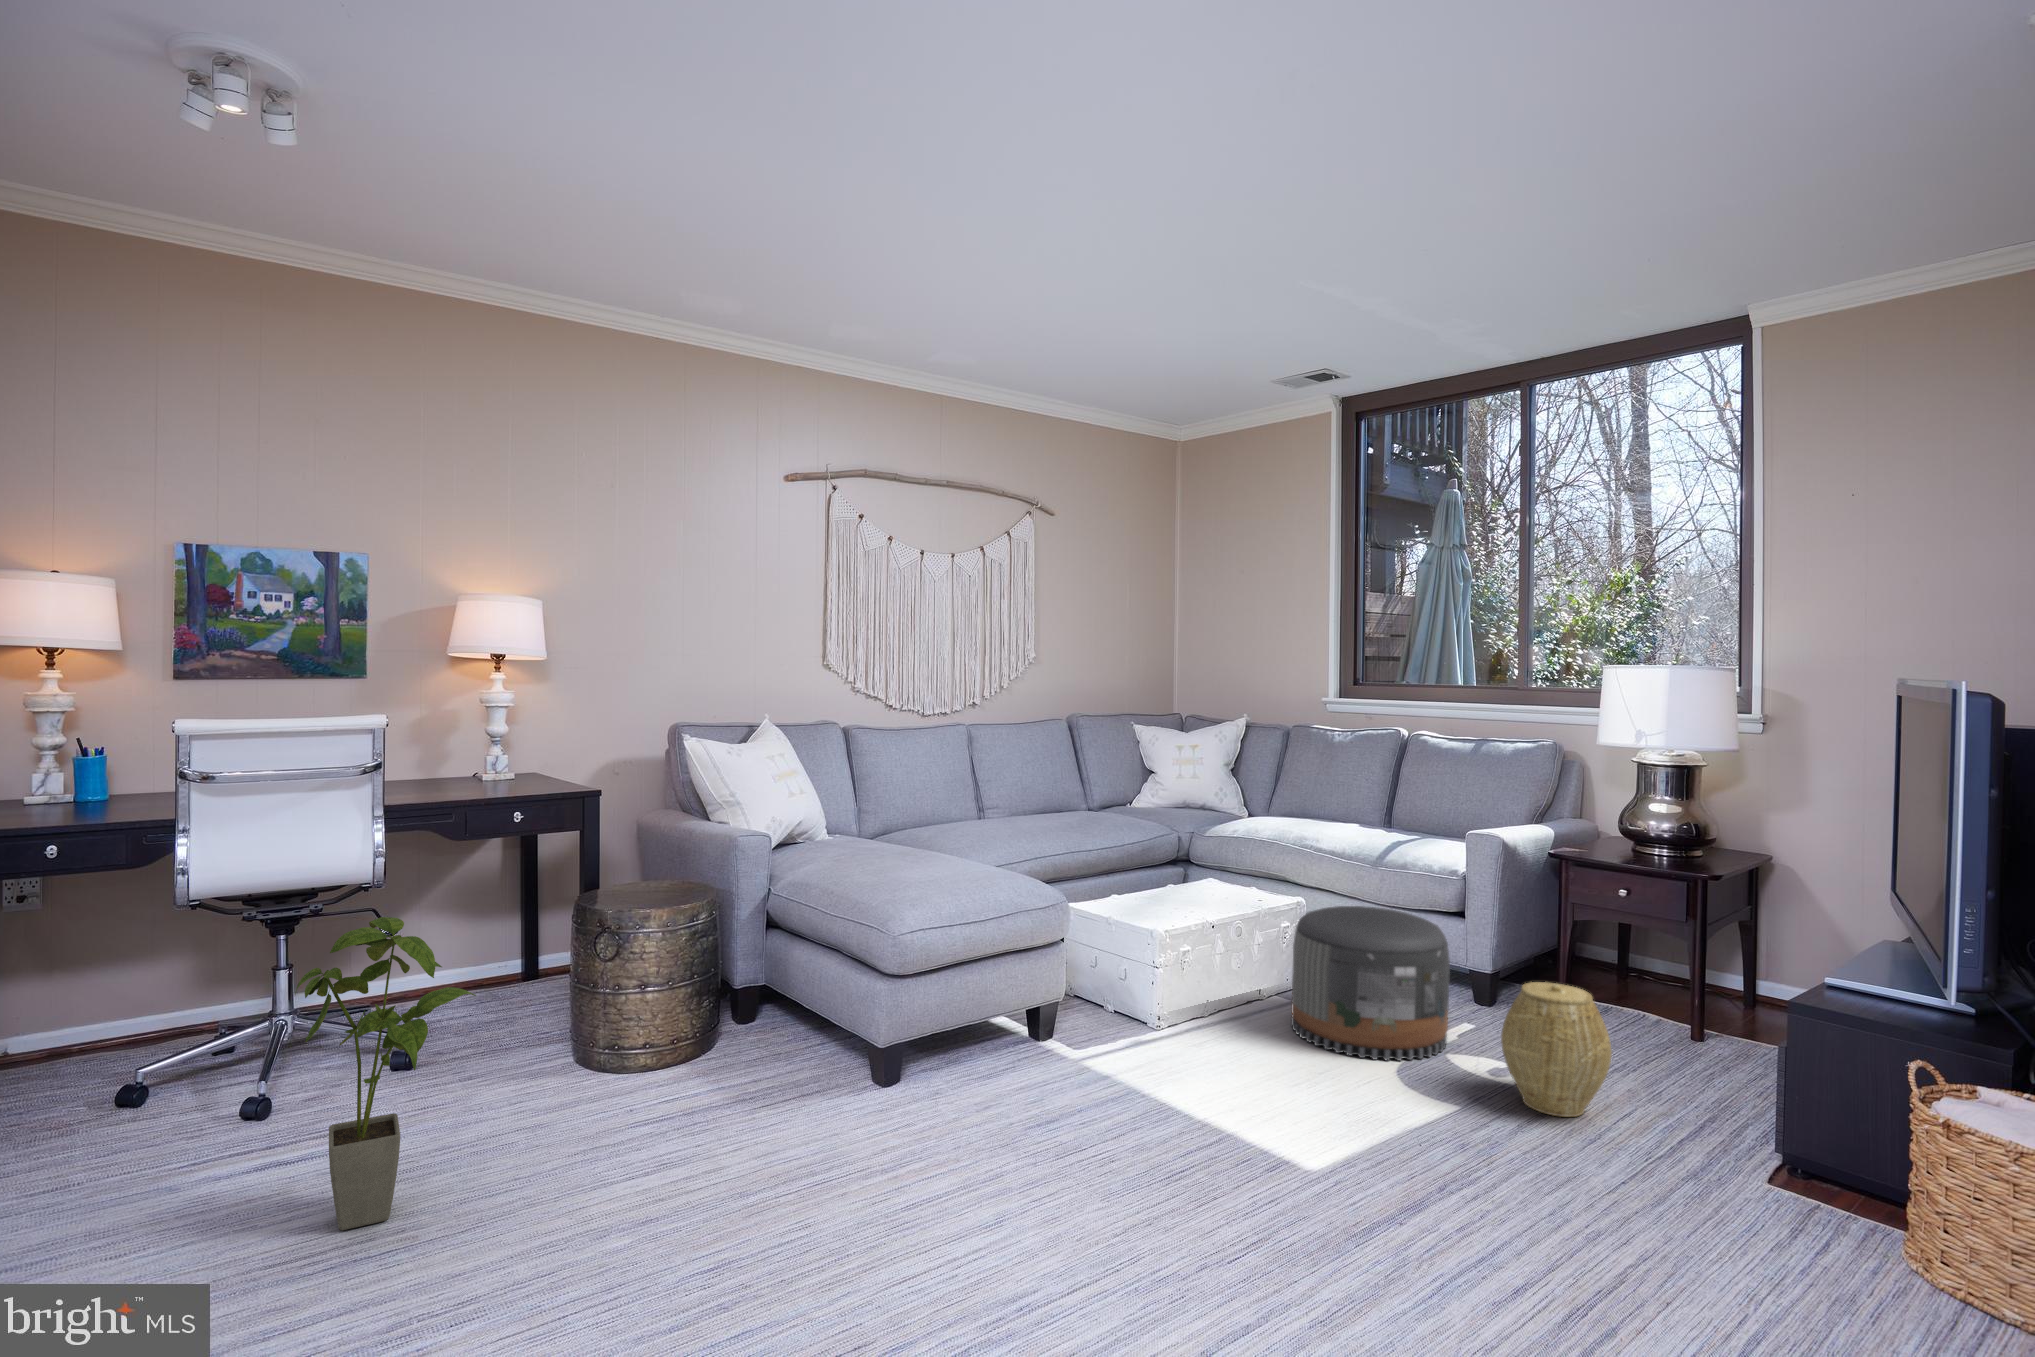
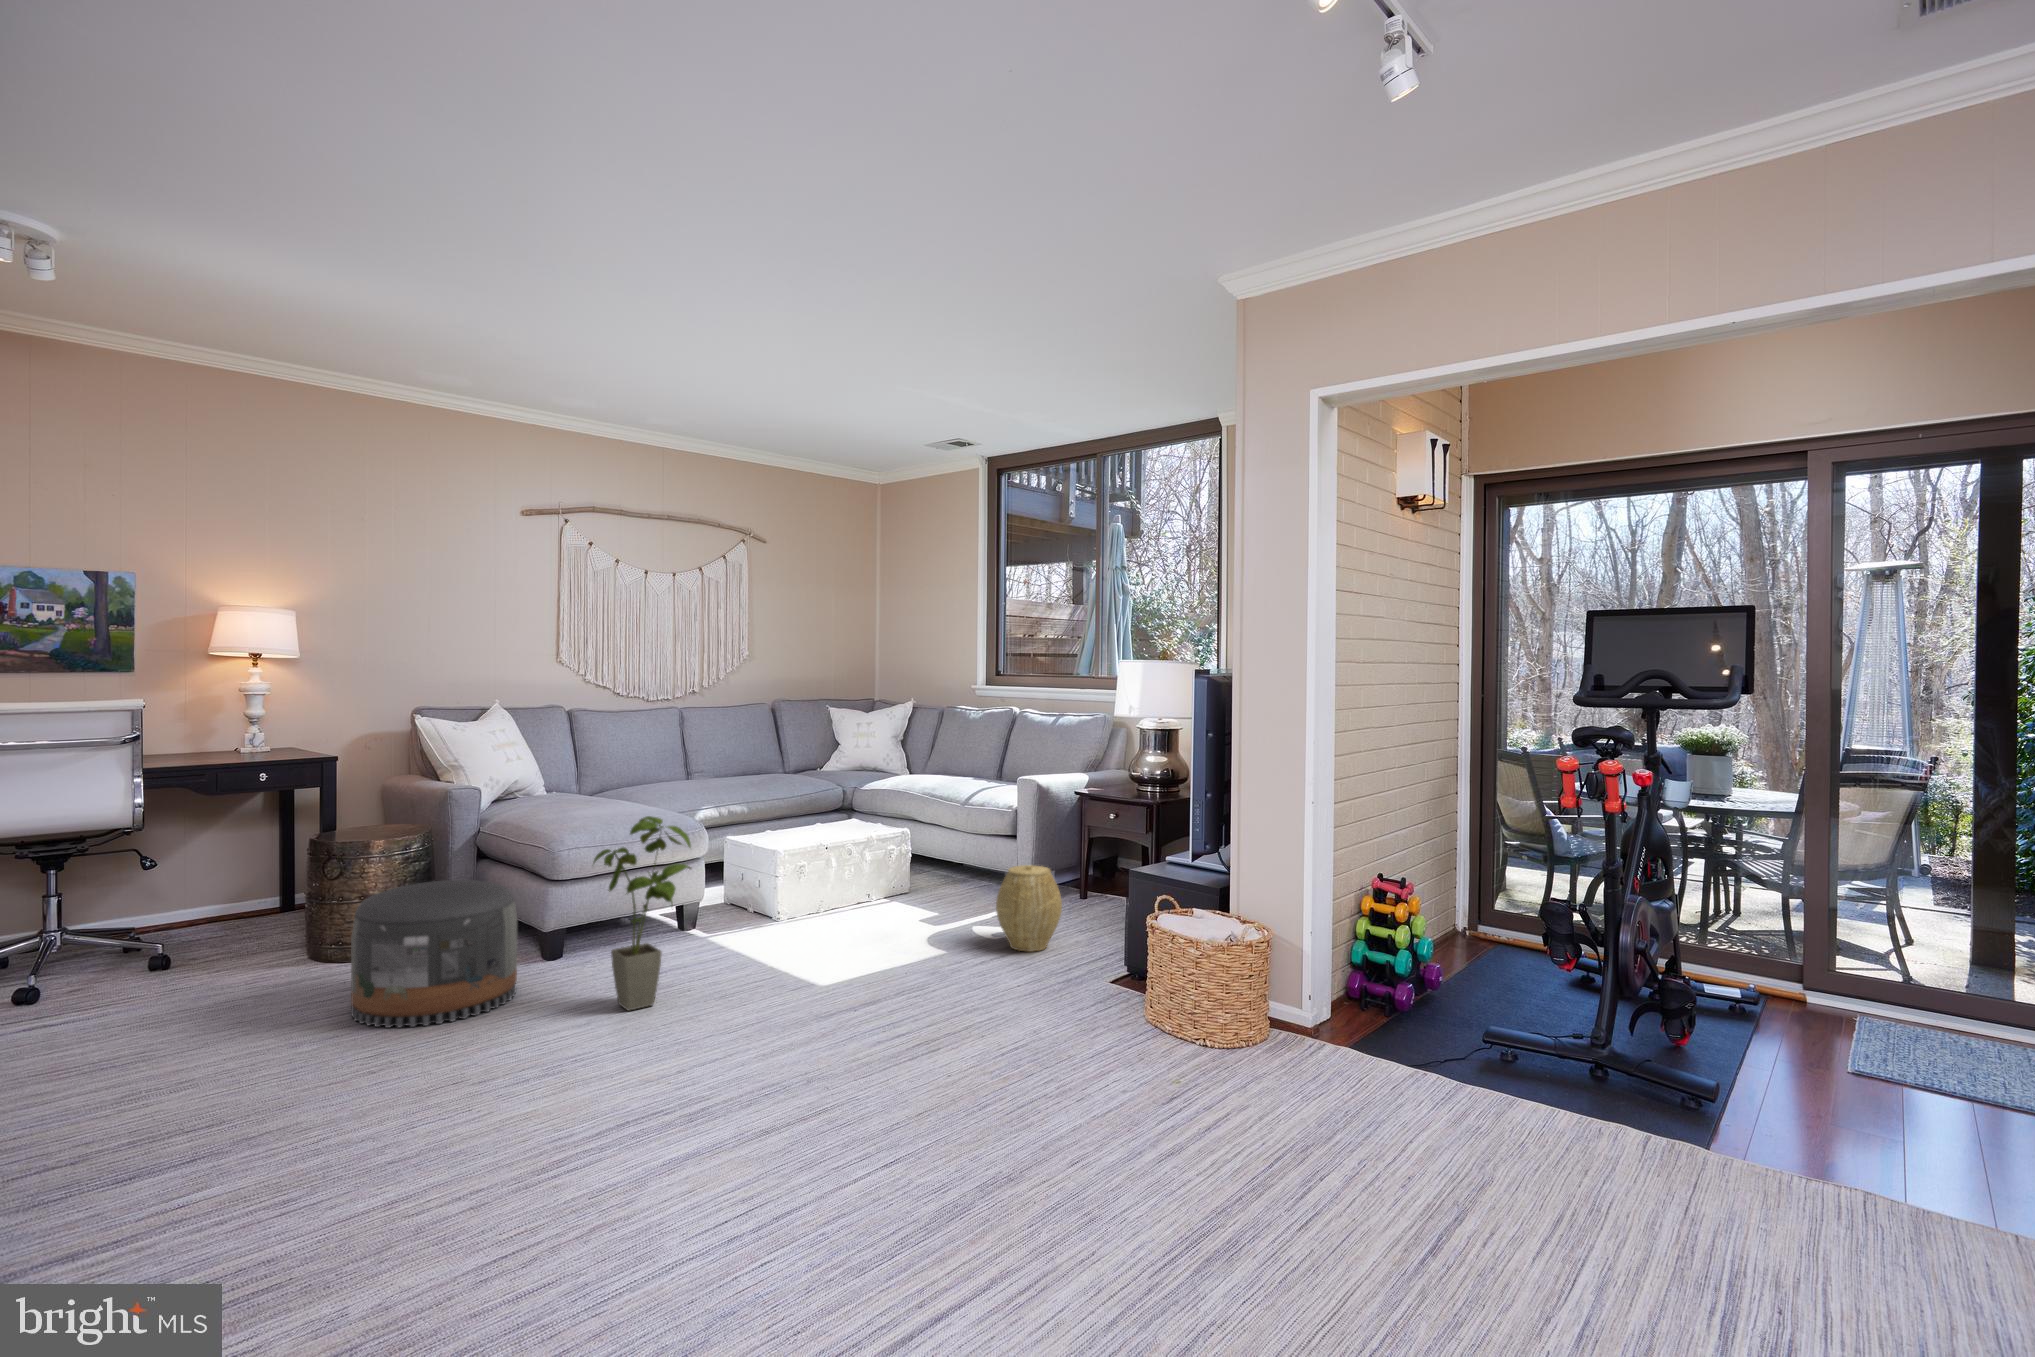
pouf: present [1291,906,1450,1061] -> present [351,880,517,1028]
house plant: present [295,917,476,1230] -> present [593,816,691,1011]

